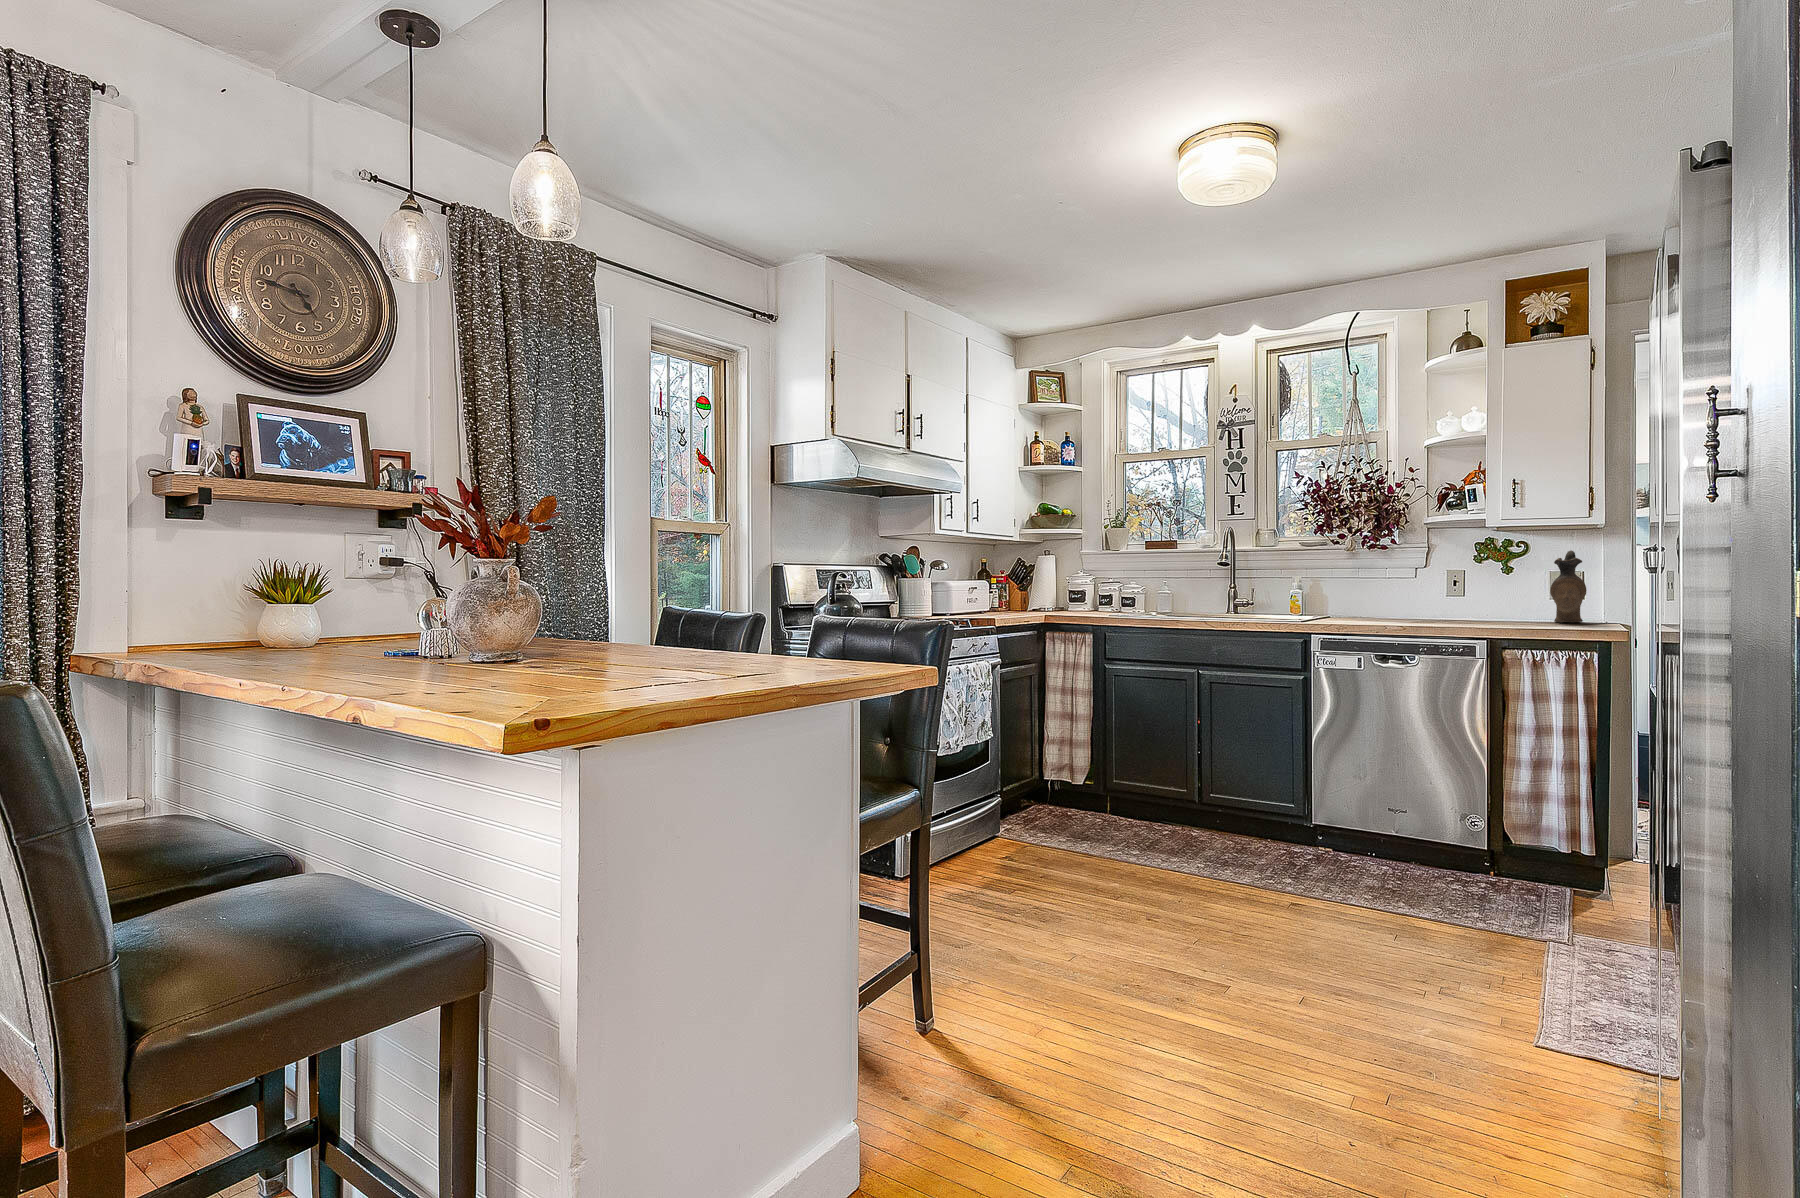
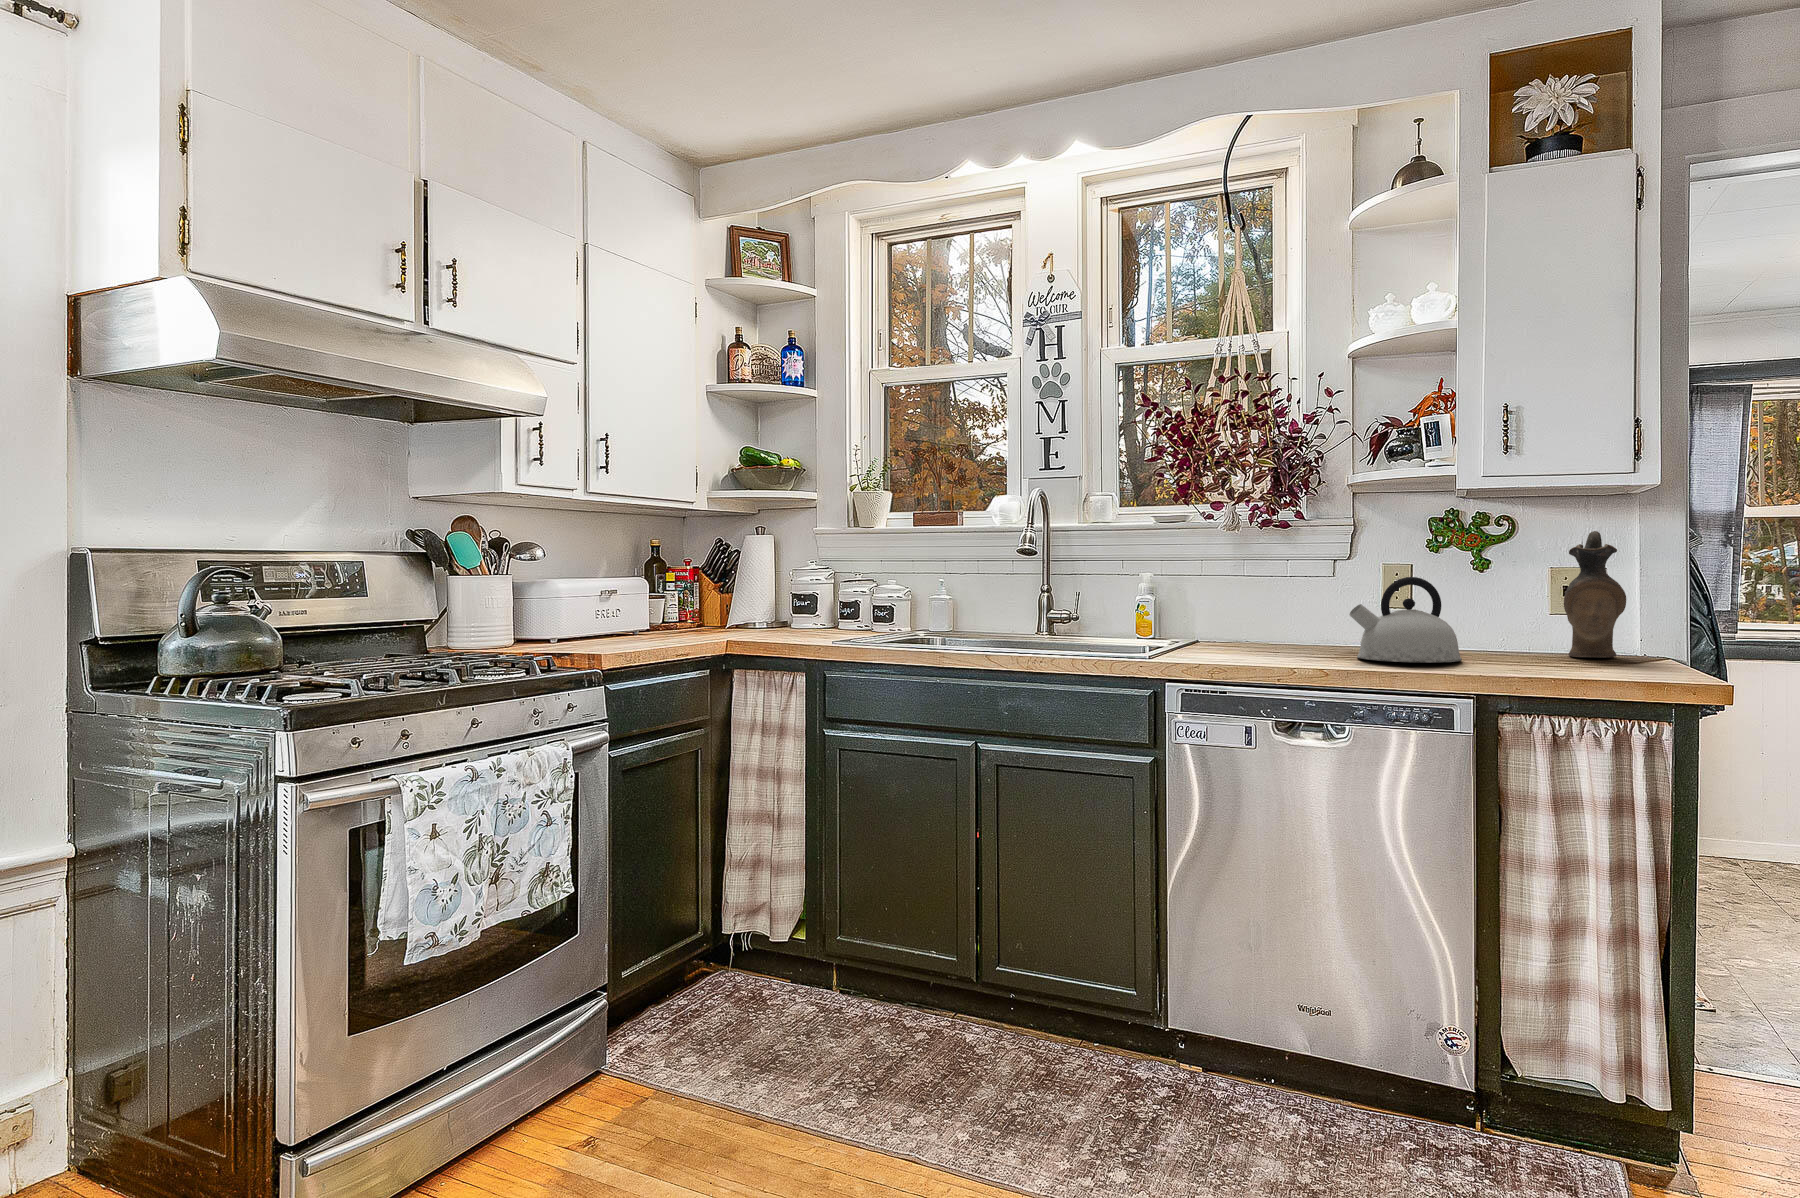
kettle: none [1420,577,1487,624] -> present [1349,577,1462,663]

